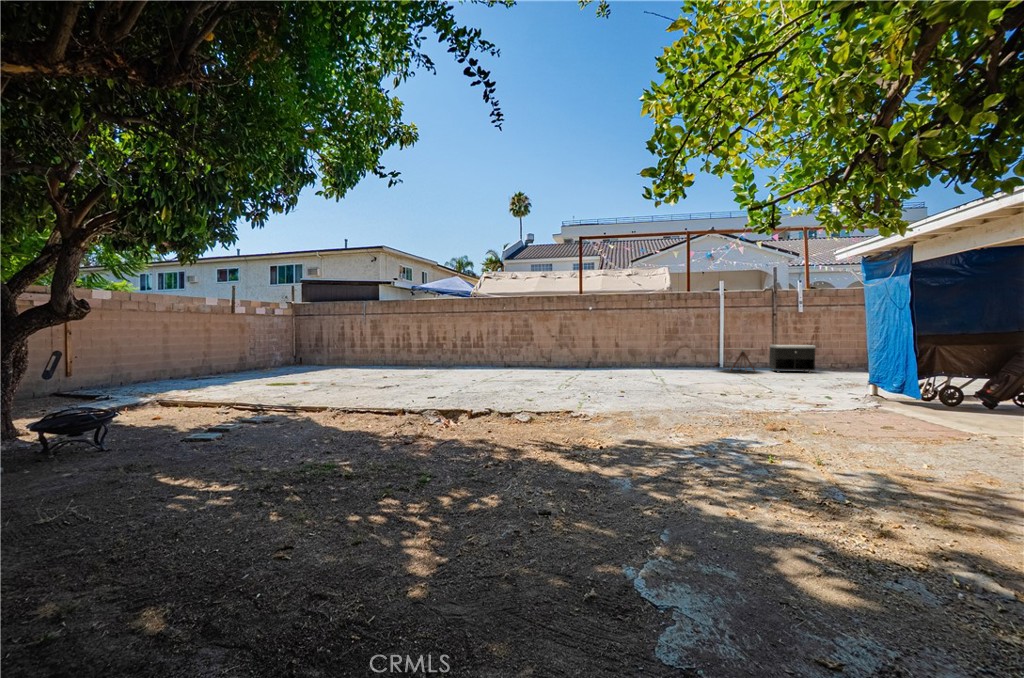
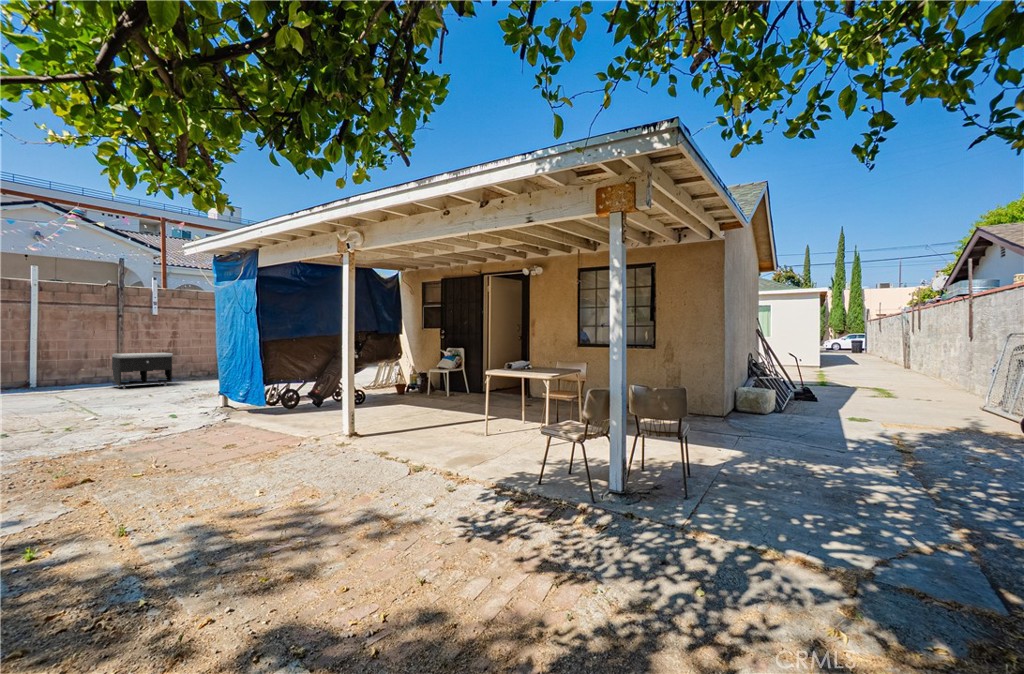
round table: present [725,348,762,371] -> none [34,359,100,395]

